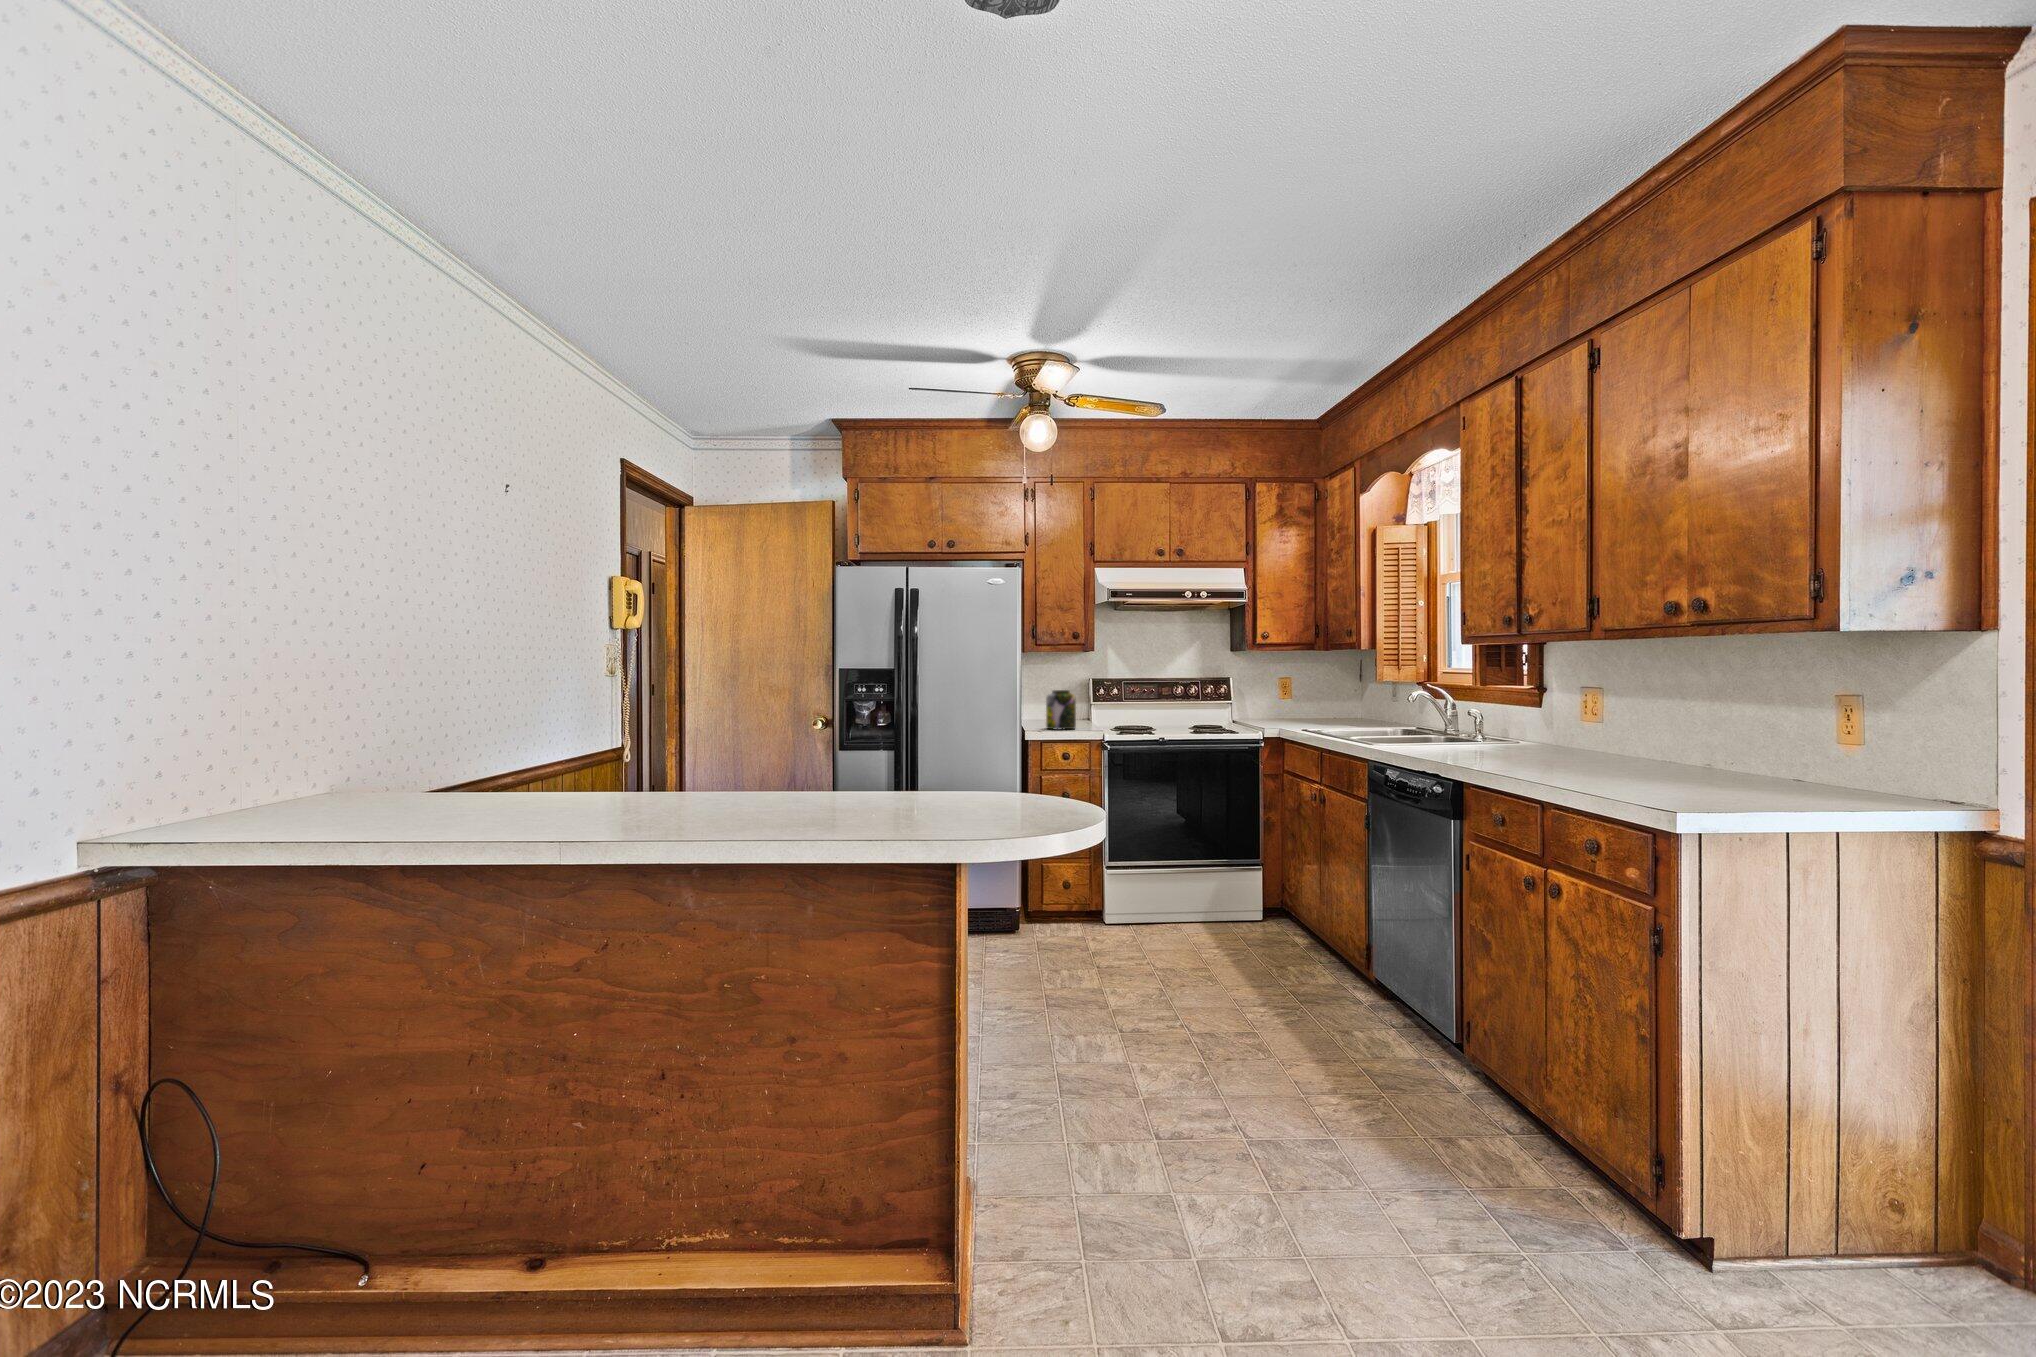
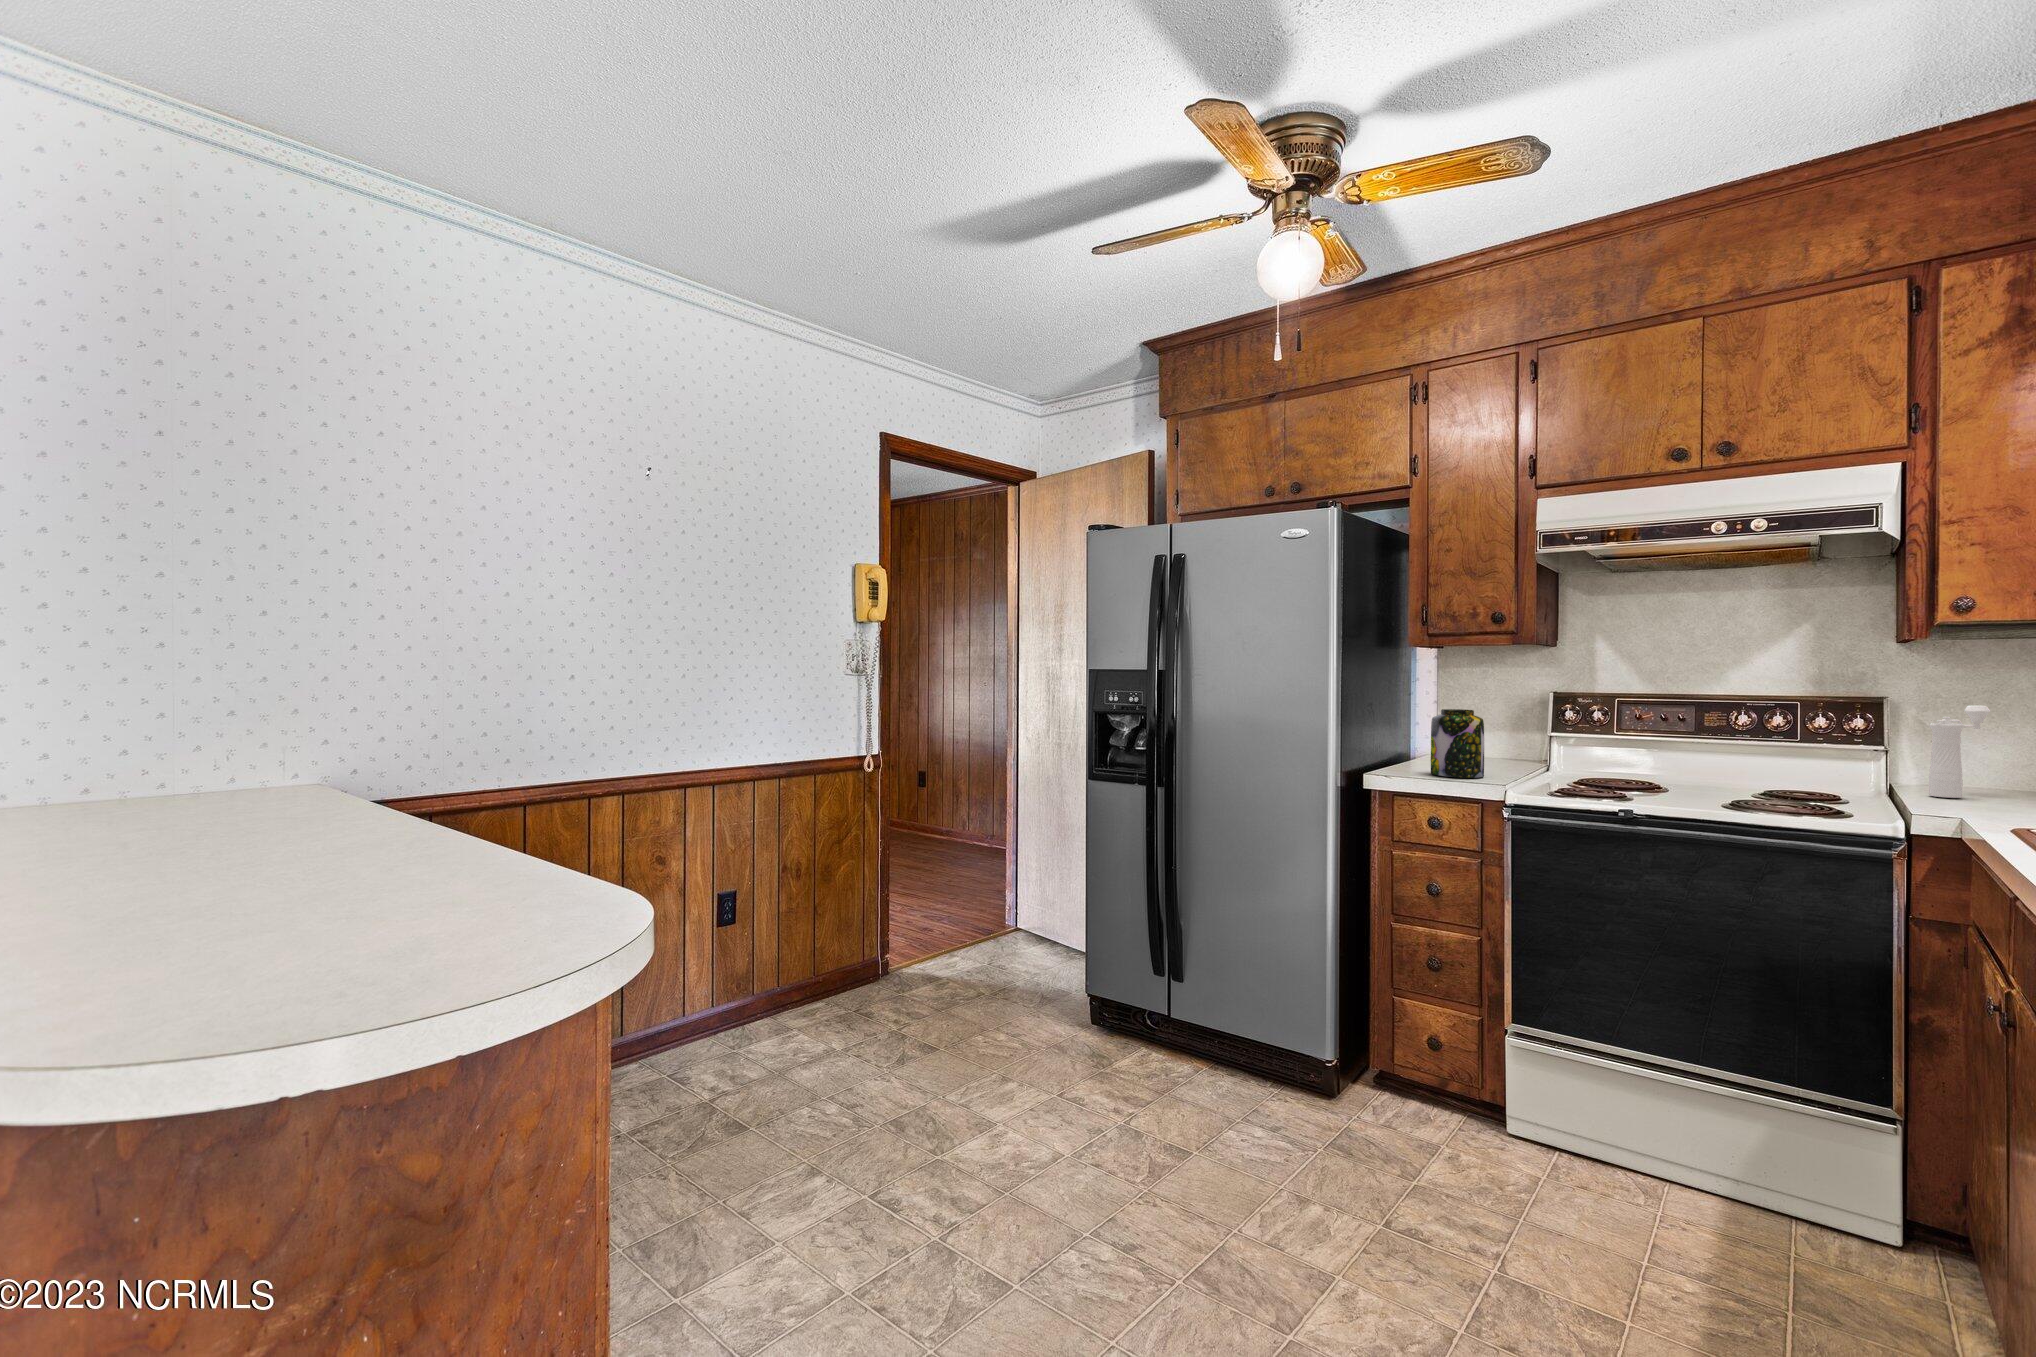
pepper mill: none [1244,680,1260,722] -> present [1929,706,1990,798]

